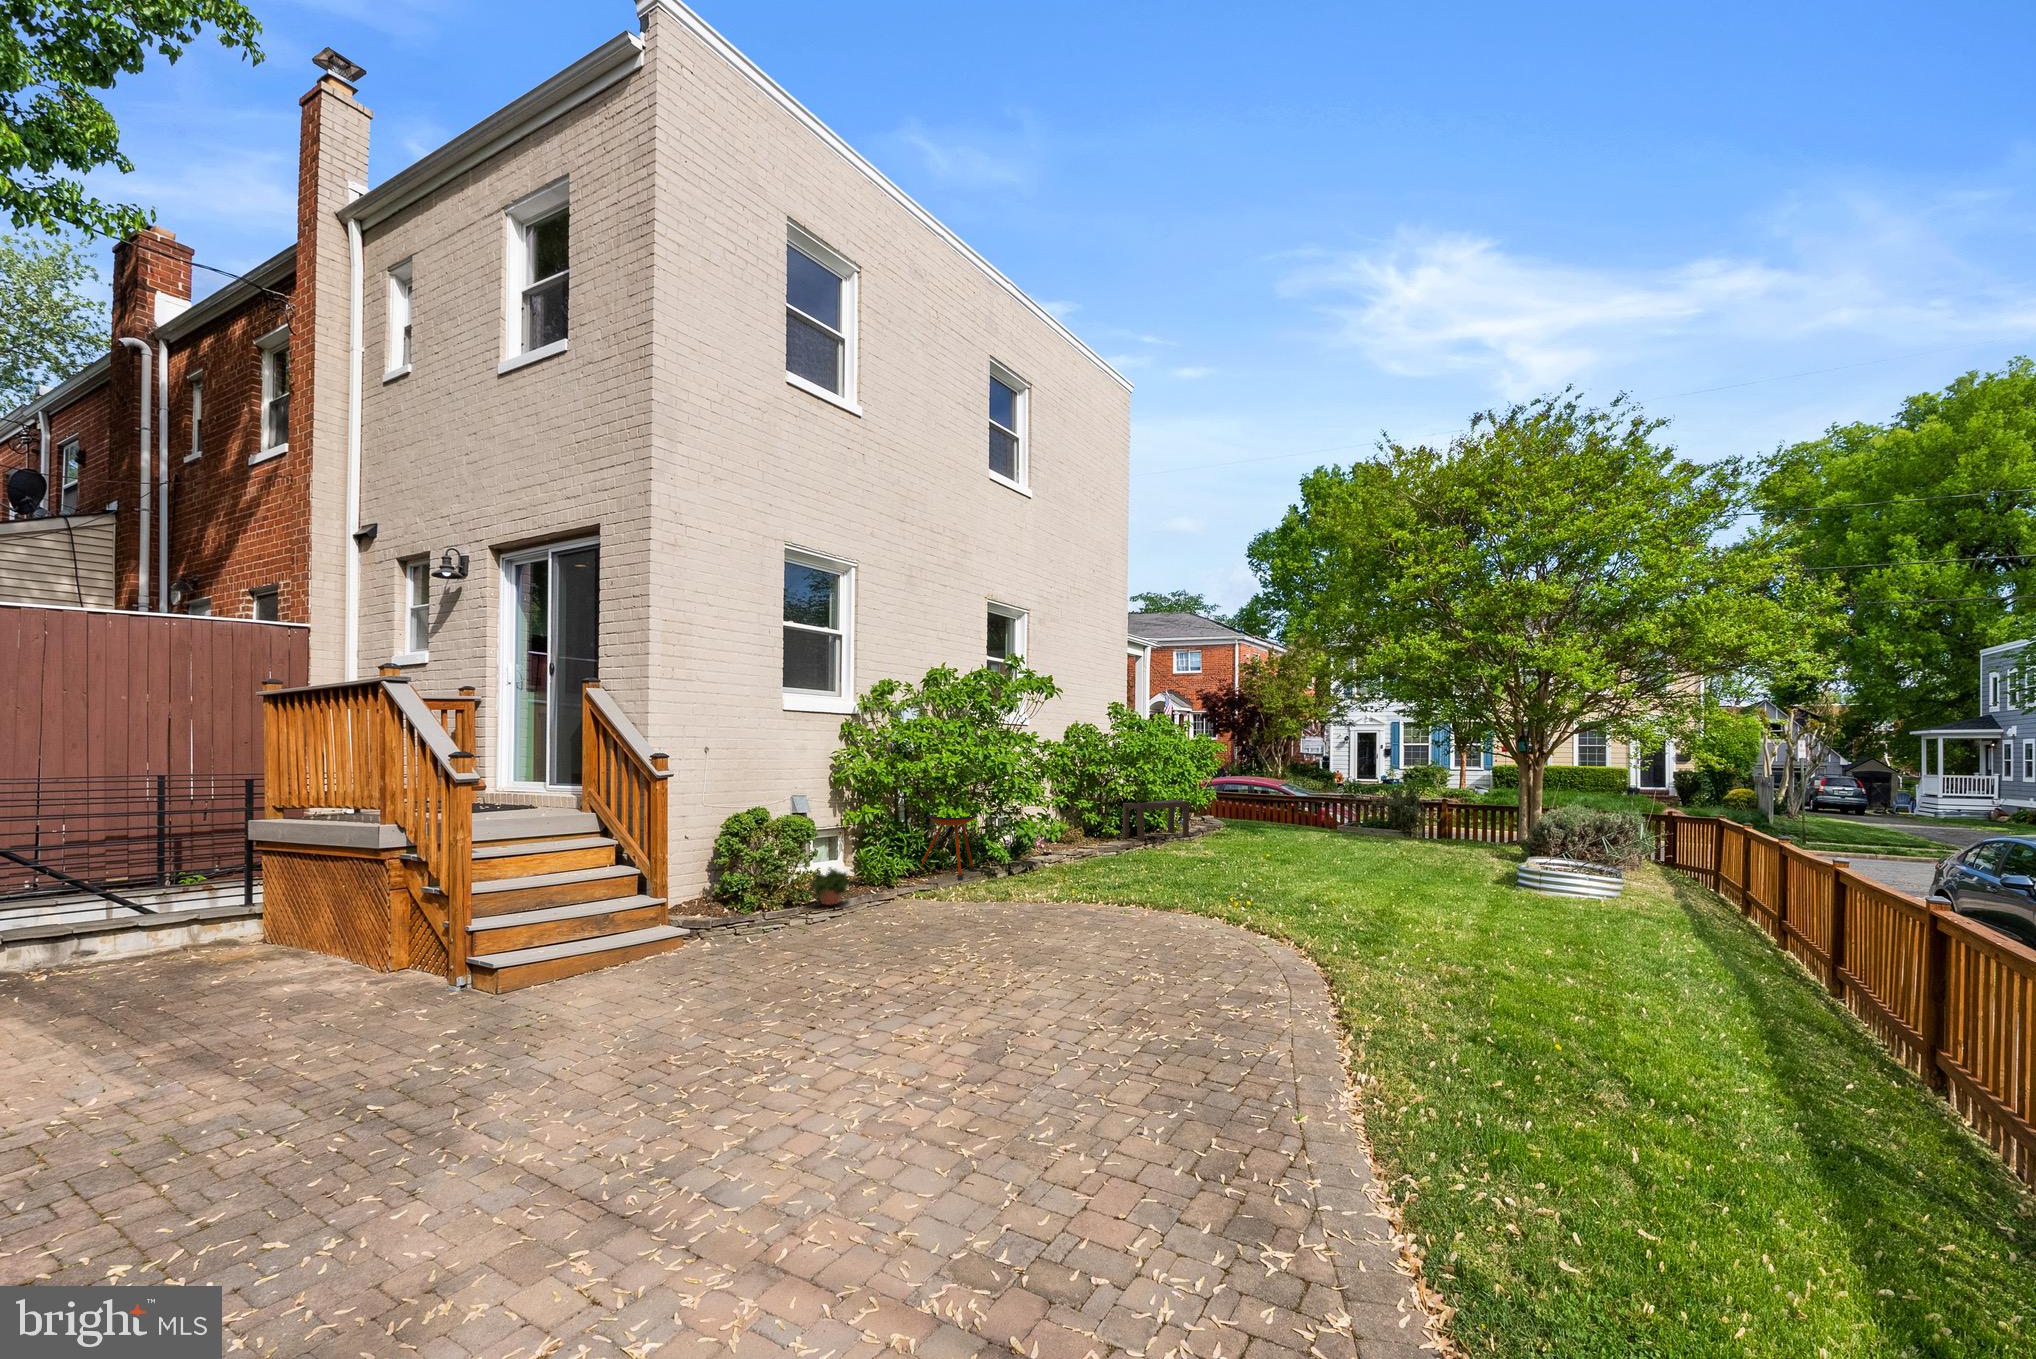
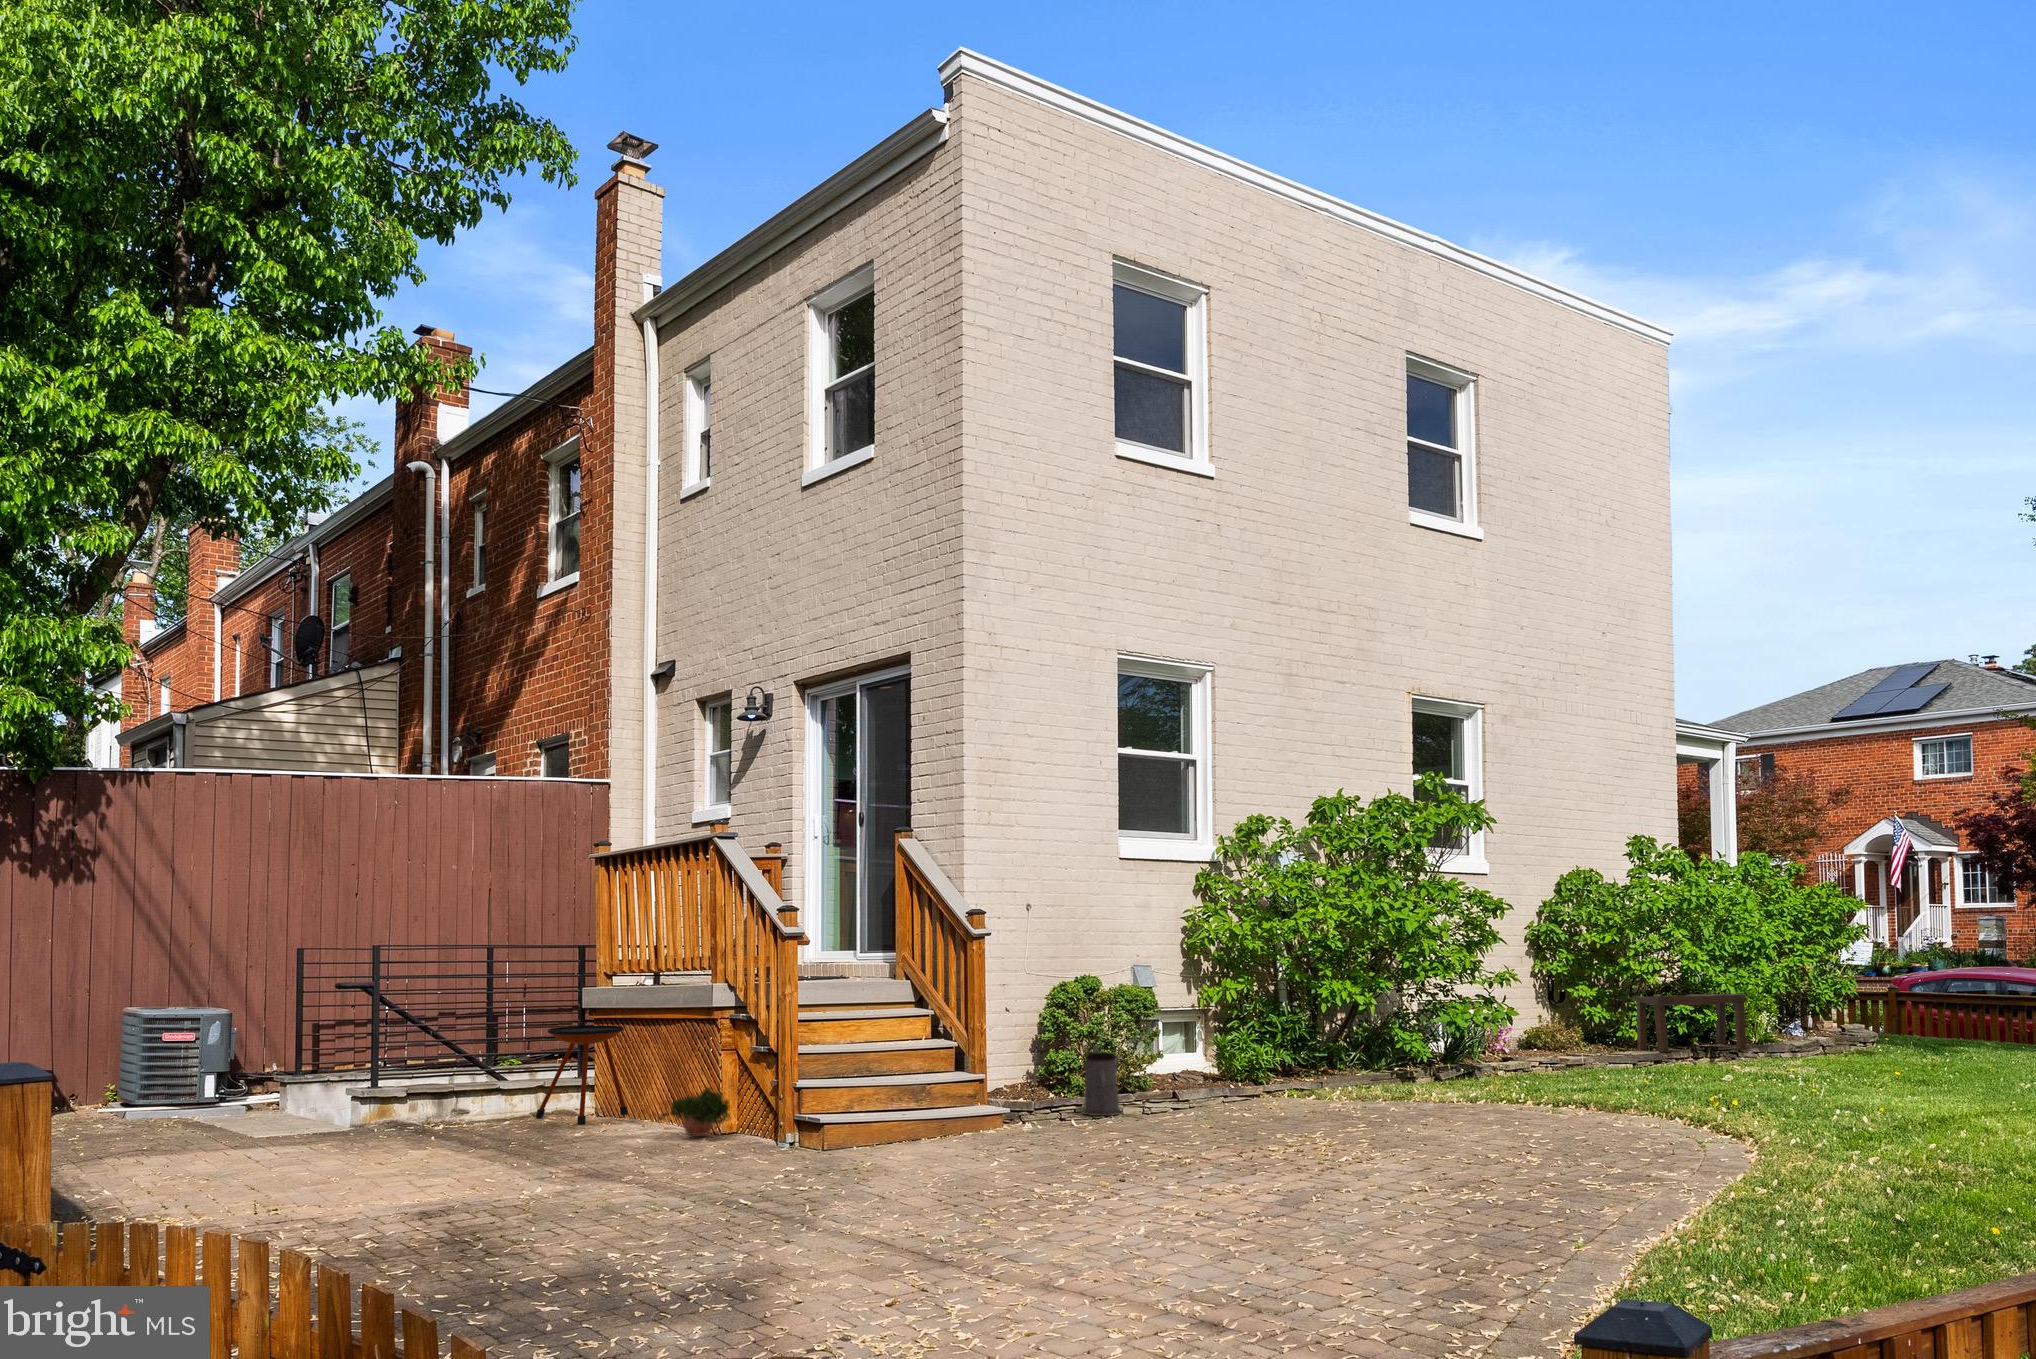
side table: present [916,814,977,881] -> present [536,1025,628,1125]
watering can: none [752,863,786,931] -> present [1083,1042,1121,1116]
potted plant: present [804,867,851,905] -> present [658,1087,732,1138]

